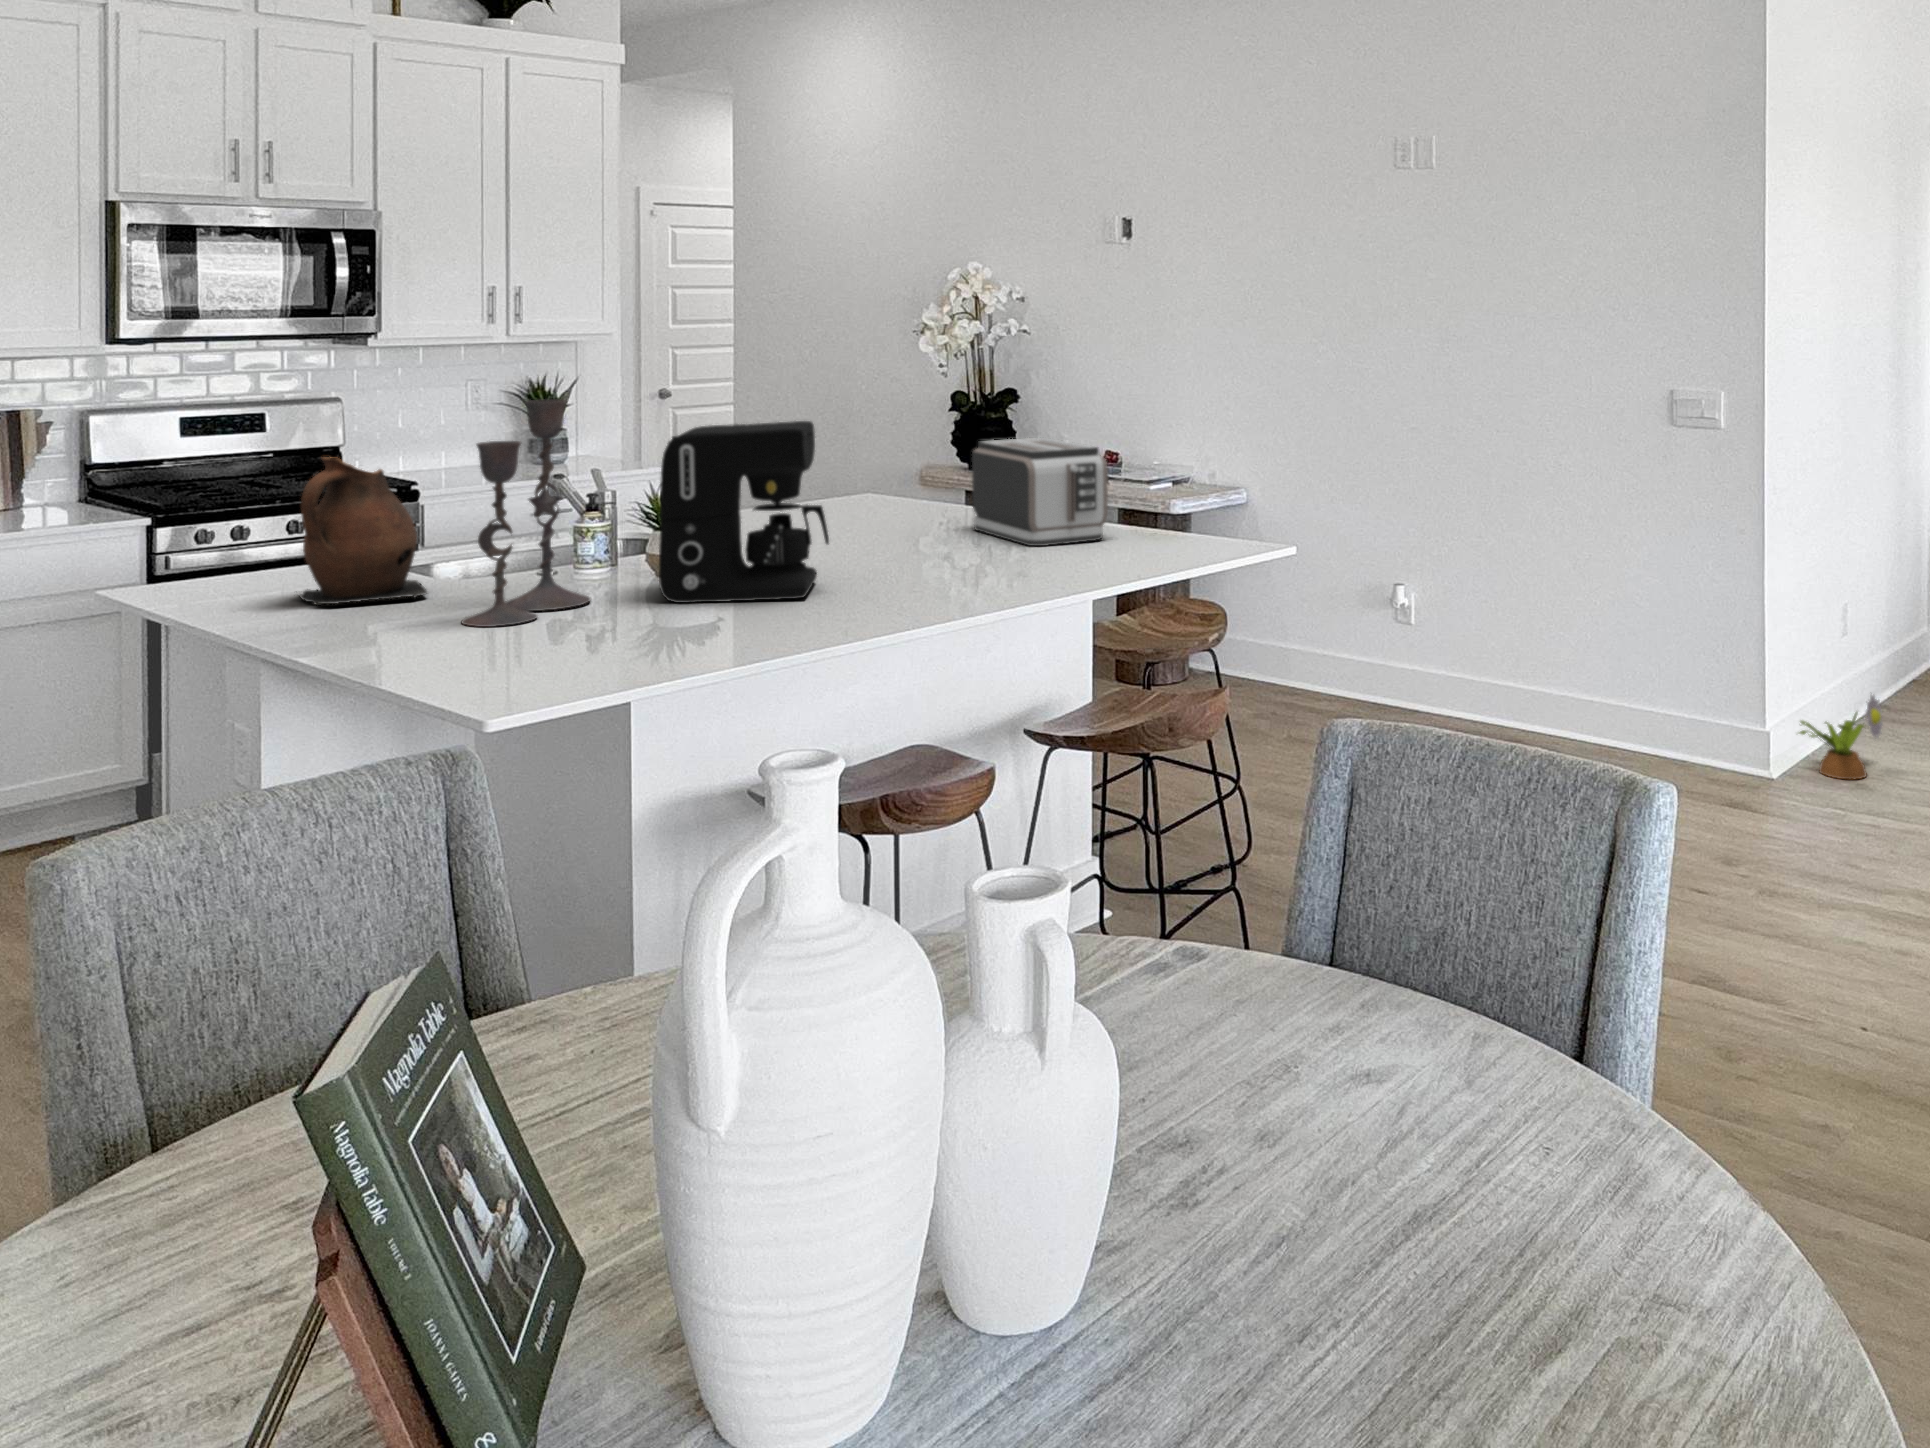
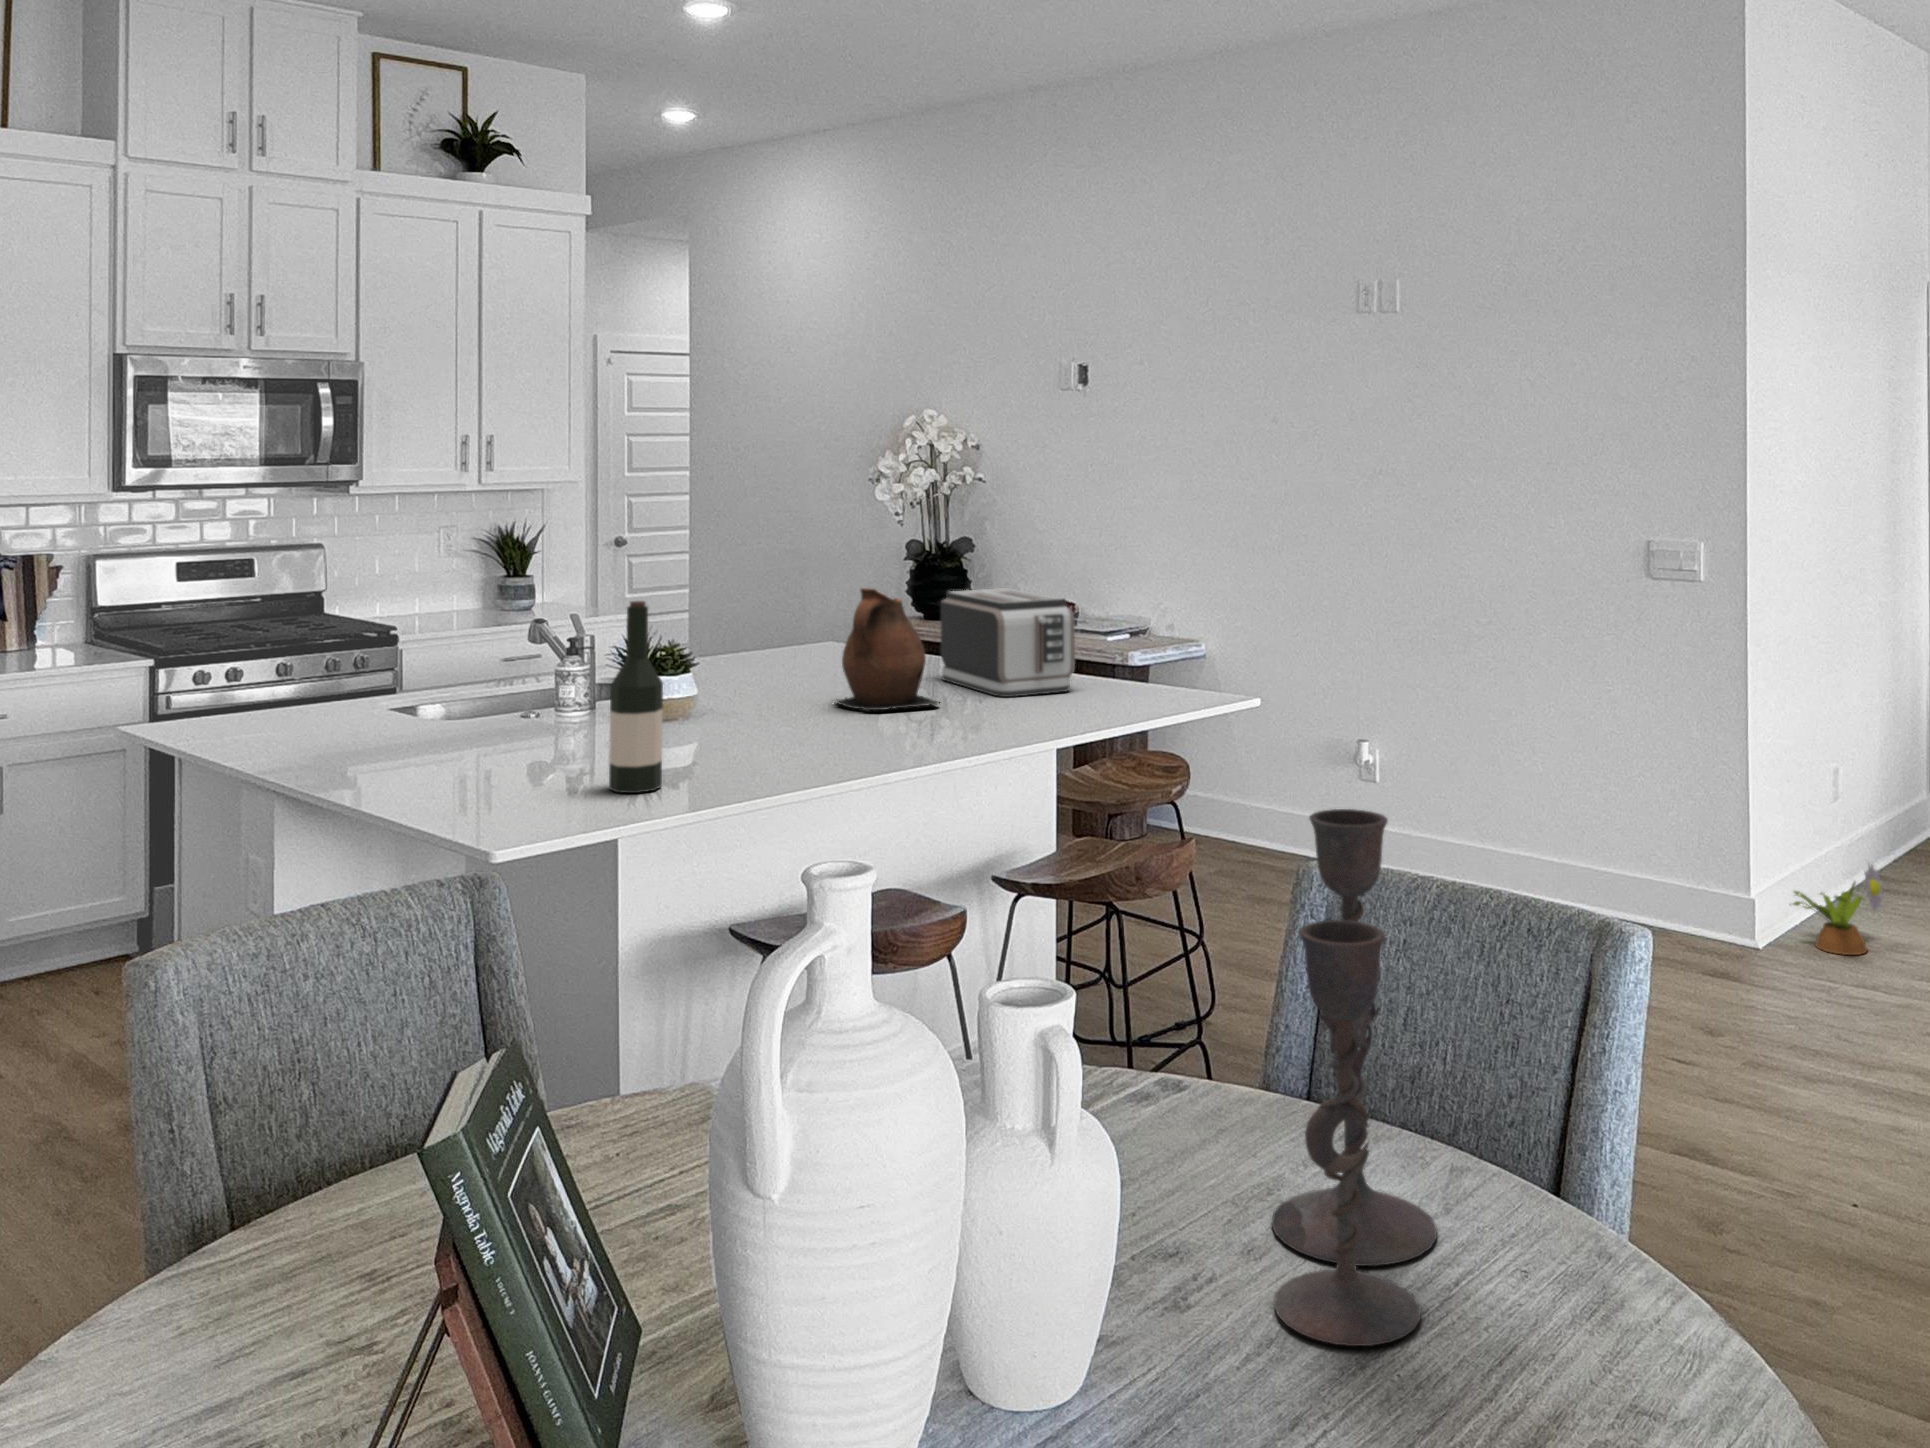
candlestick: present [462,399,591,627] -> present [1272,809,1437,1346]
coffee maker: present [659,421,829,603] -> none [655,574,813,749]
wine bottle: none [598,448,656,650] -> present [609,601,663,793]
ceramic pitcher: present [299,457,427,605] -> present [837,588,939,710]

